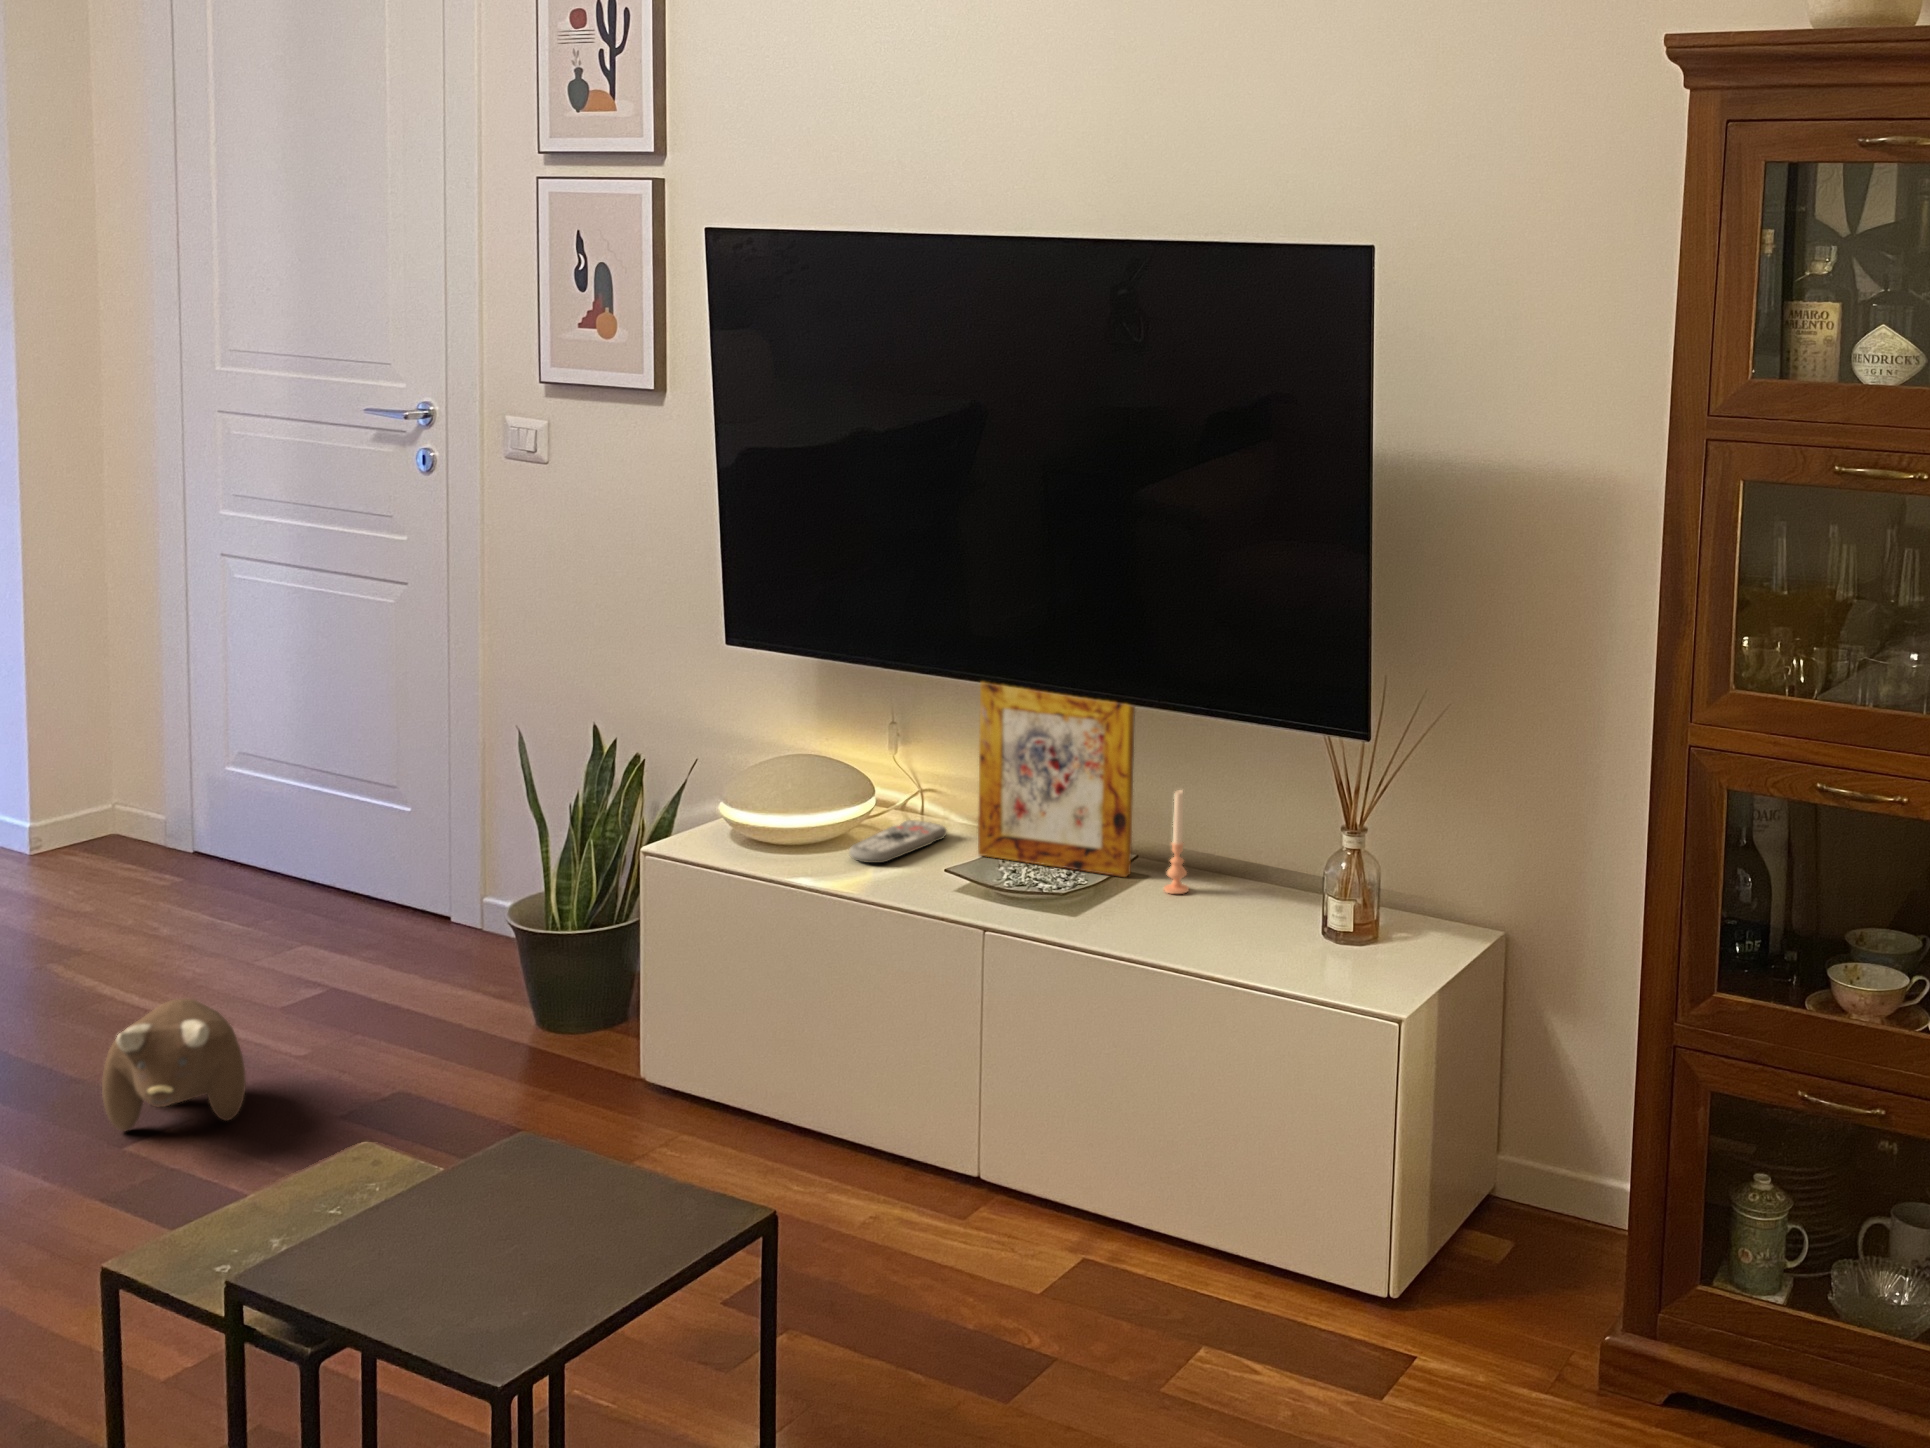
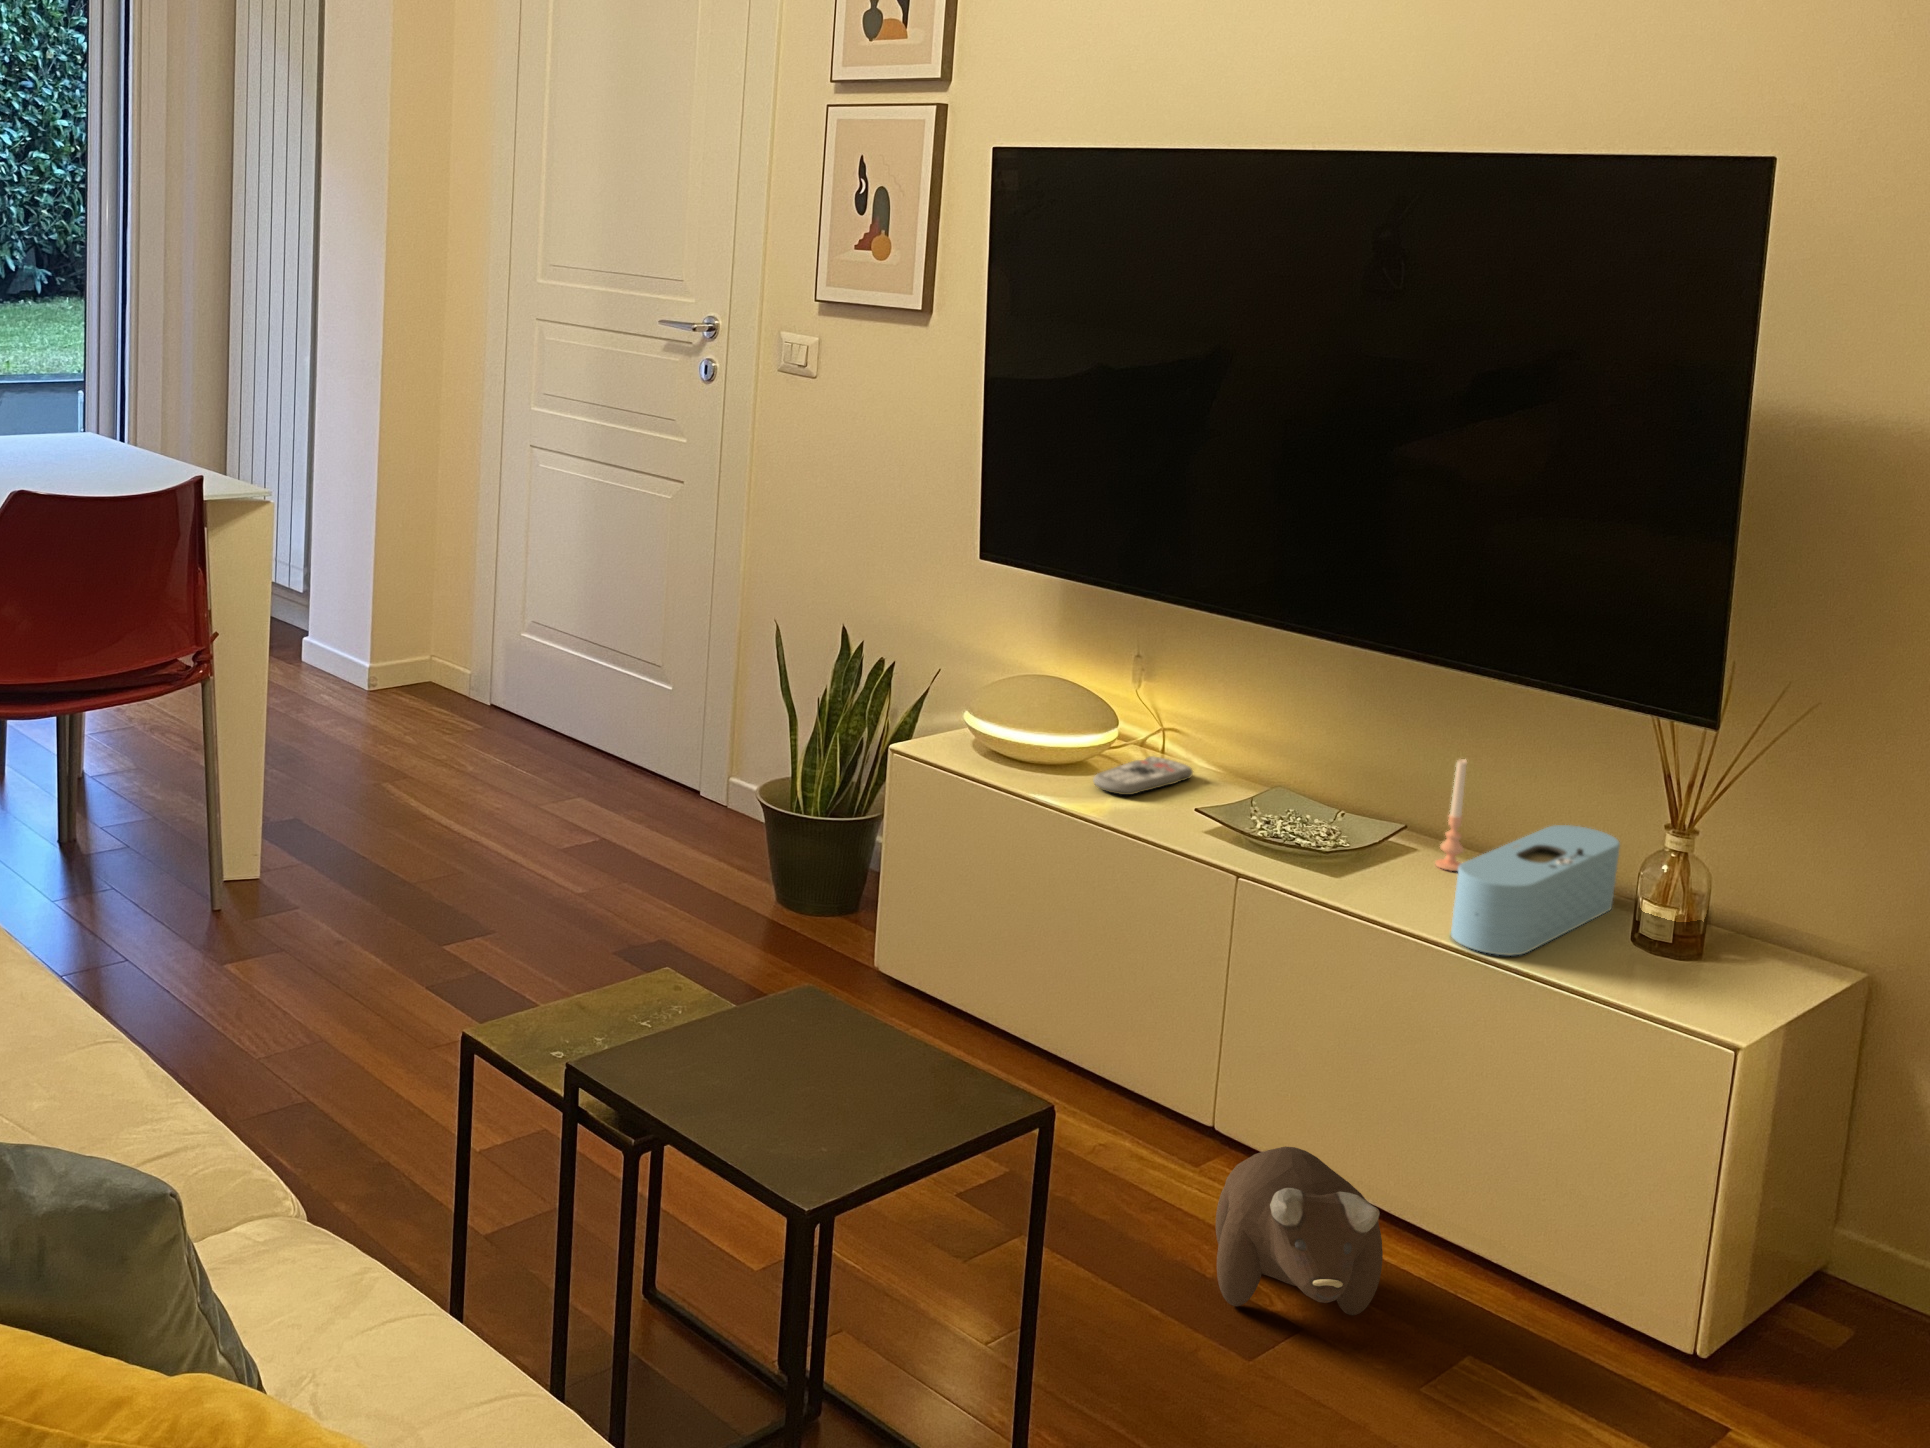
picture frame: present [978,682,1135,877] -> none [1226,618,1417,845]
speaker: none [1171,838,1313,968] -> present [1451,825,1620,955]
plush toy: present [102,998,246,1131] -> present [1216,1146,1383,1315]

